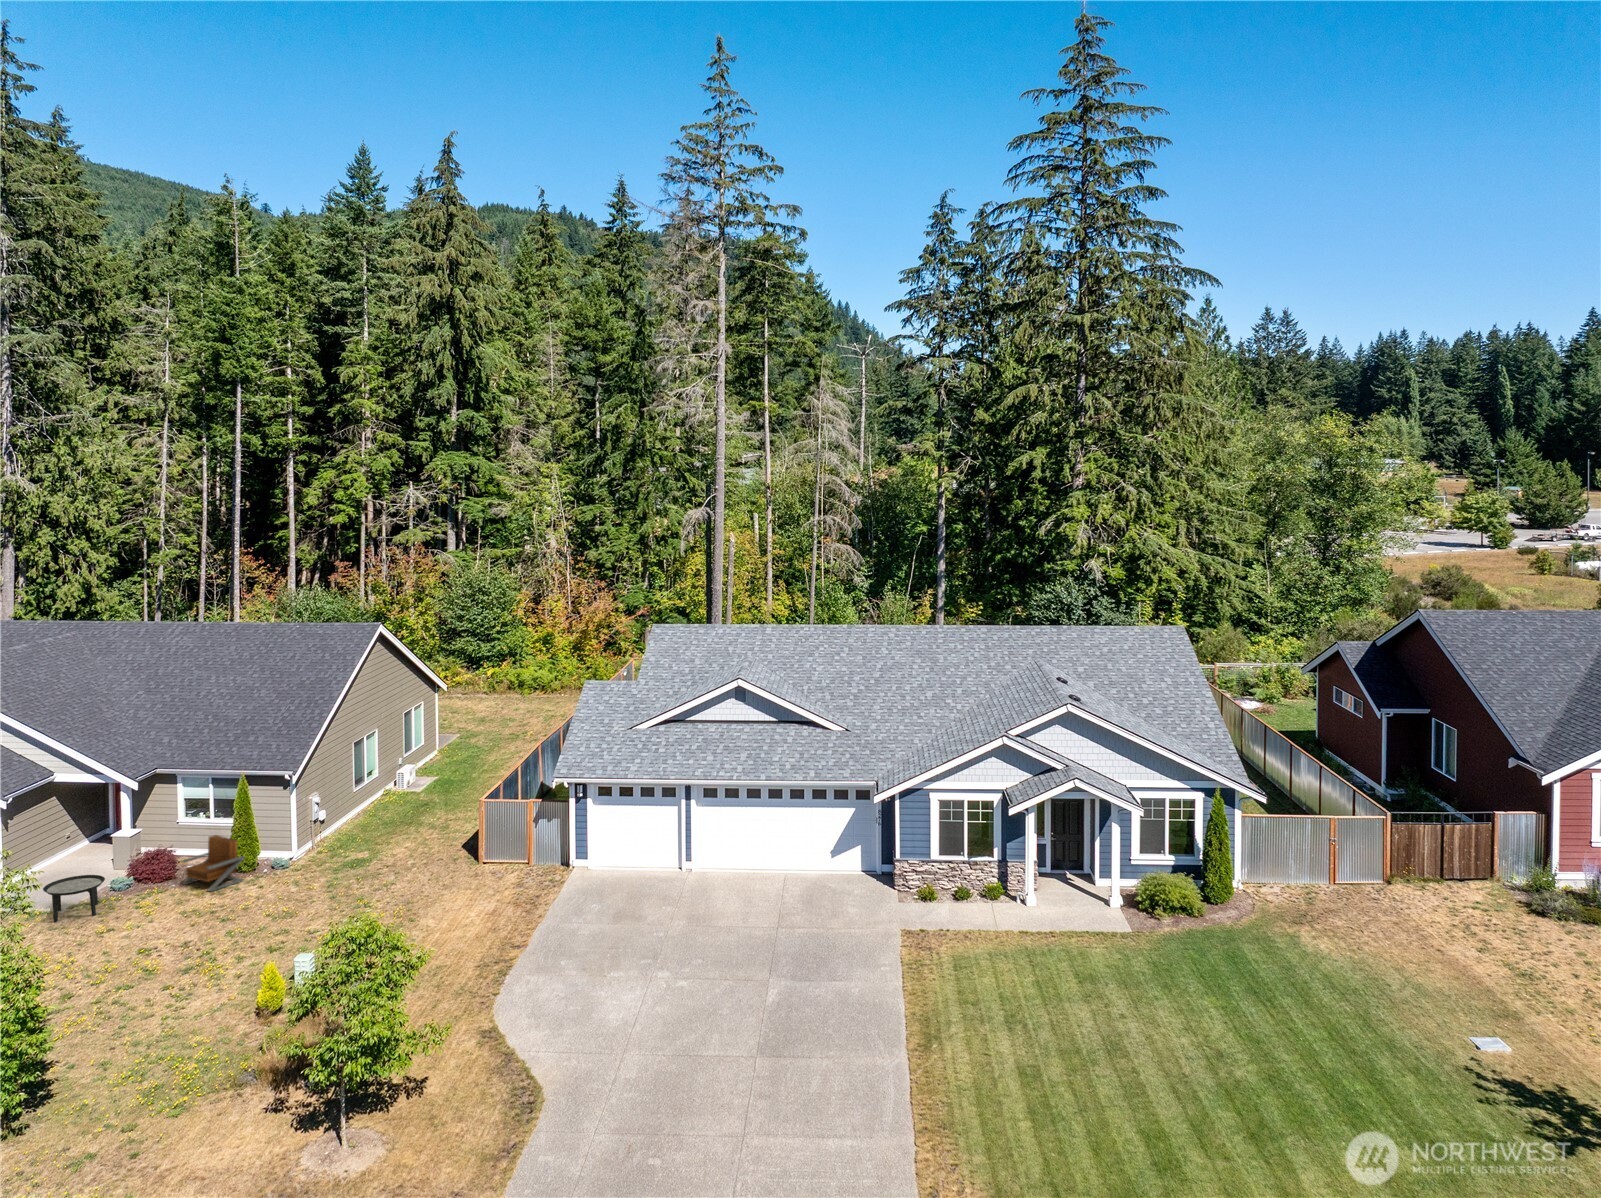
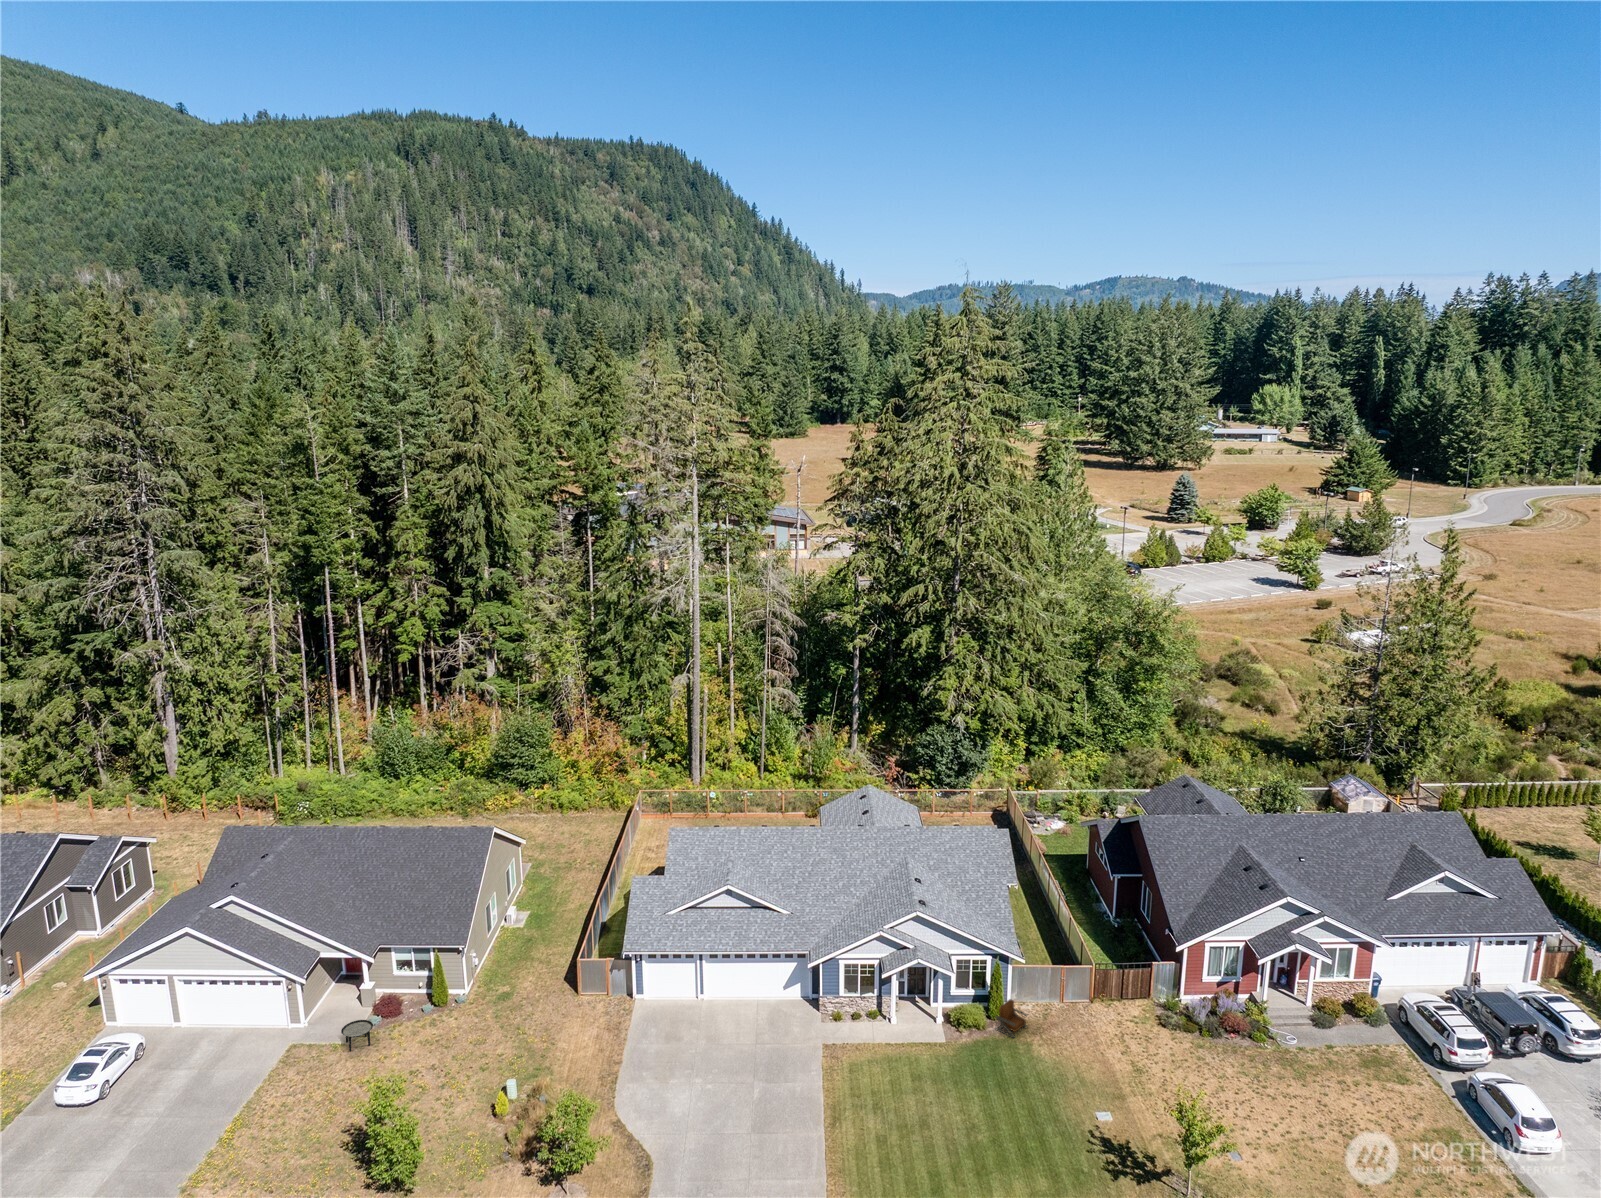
lounge chair: present [182,835,244,892] -> present [996,999,1027,1038]

